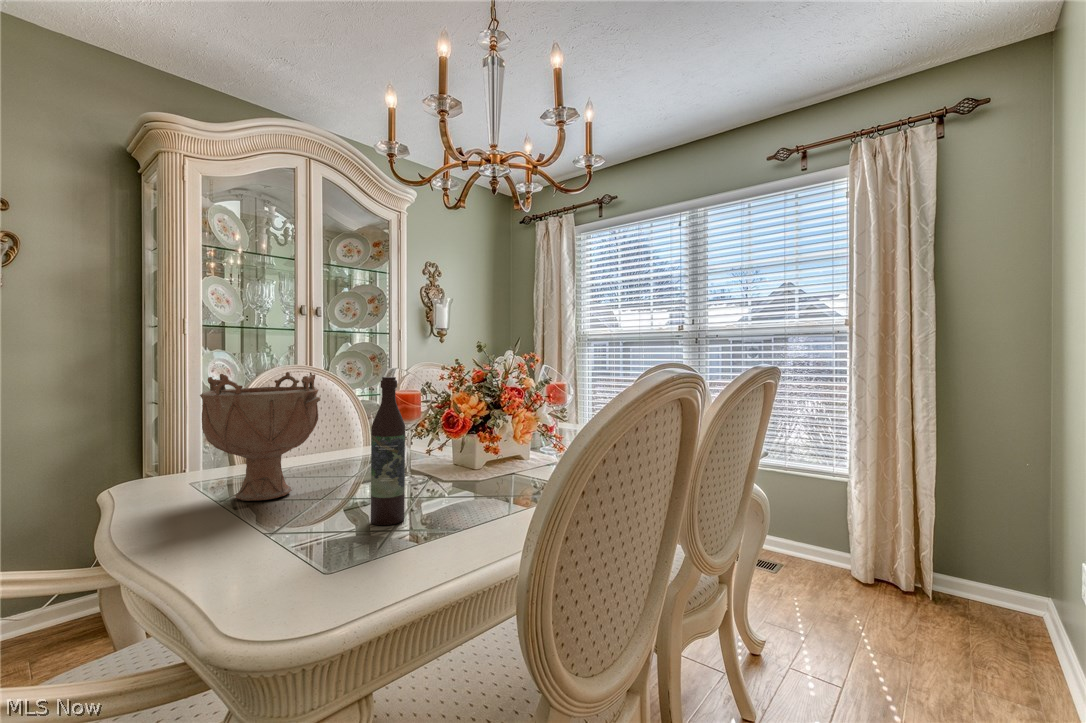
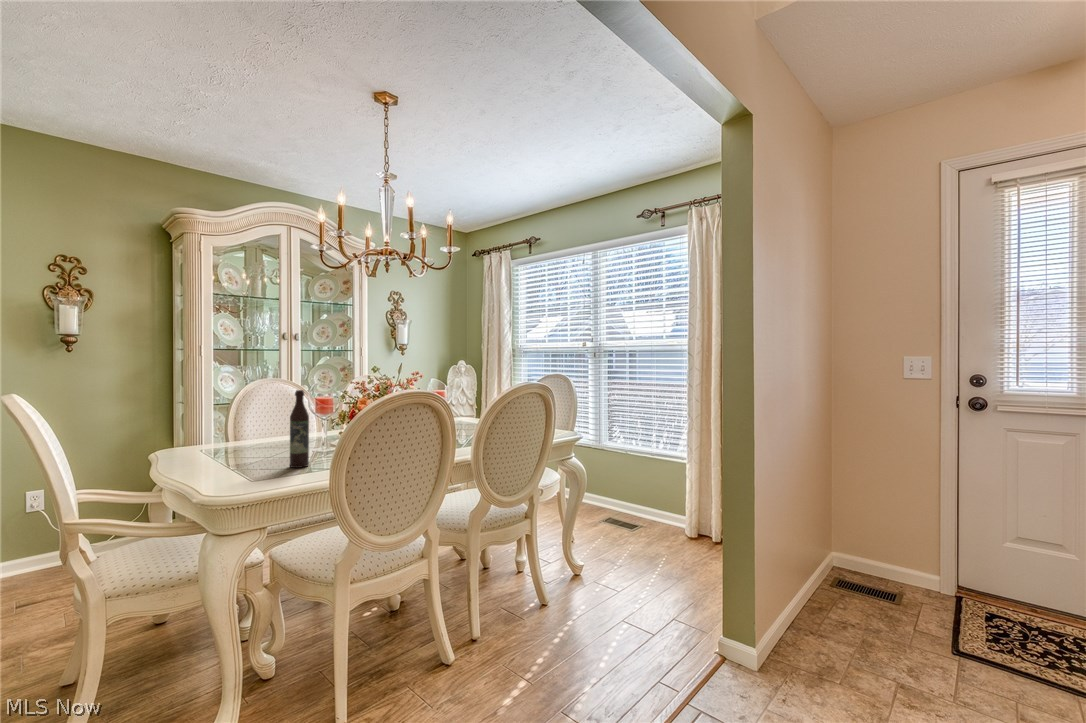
decorative bowl: present [200,372,320,501] -> none [204,385,272,458]

